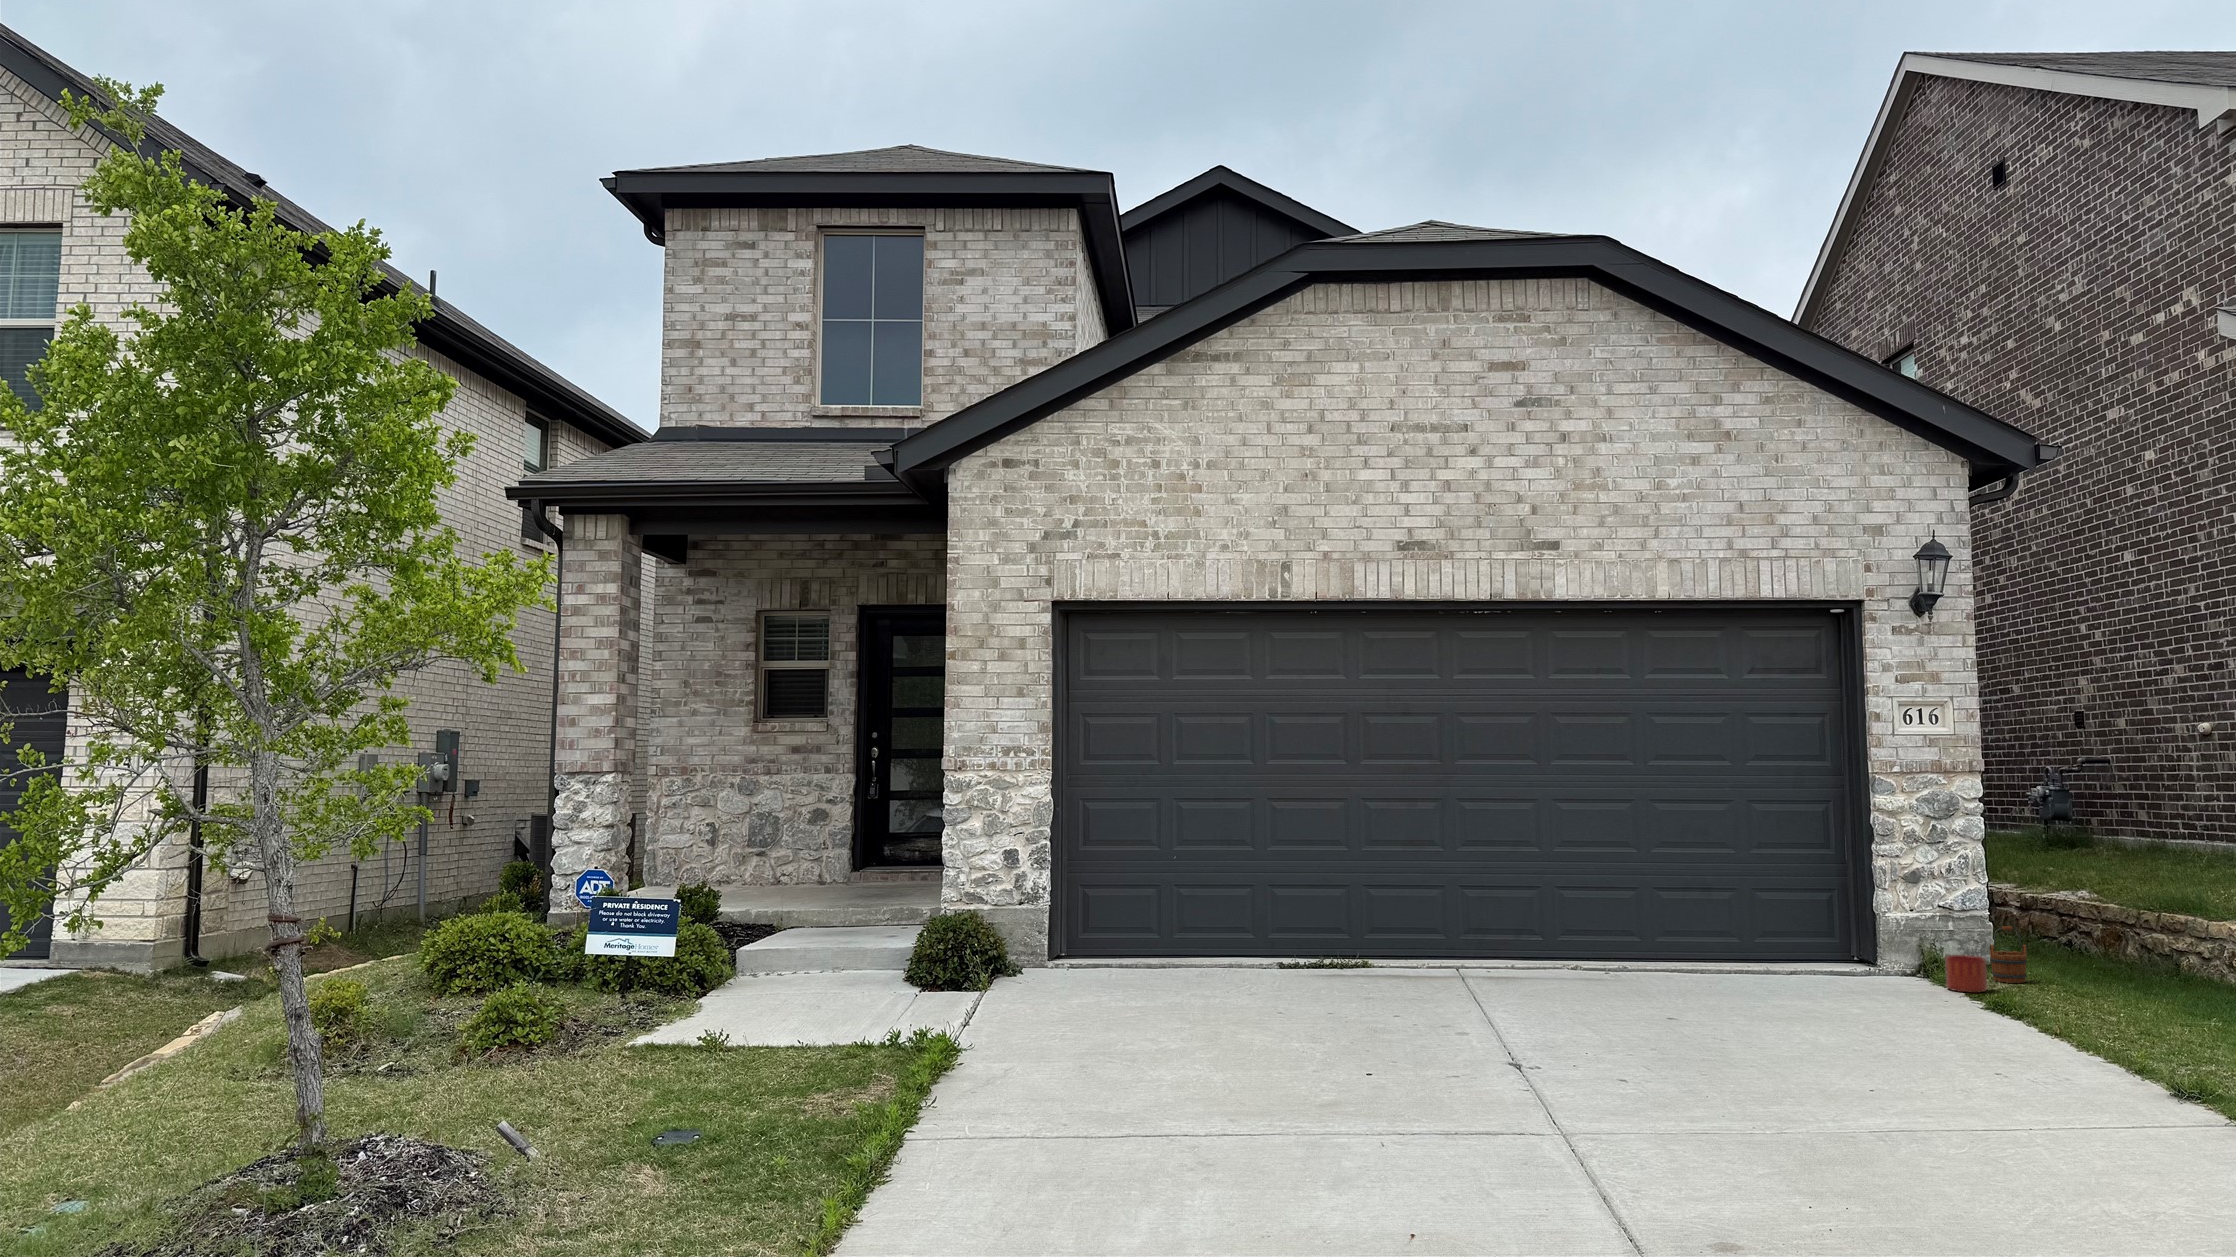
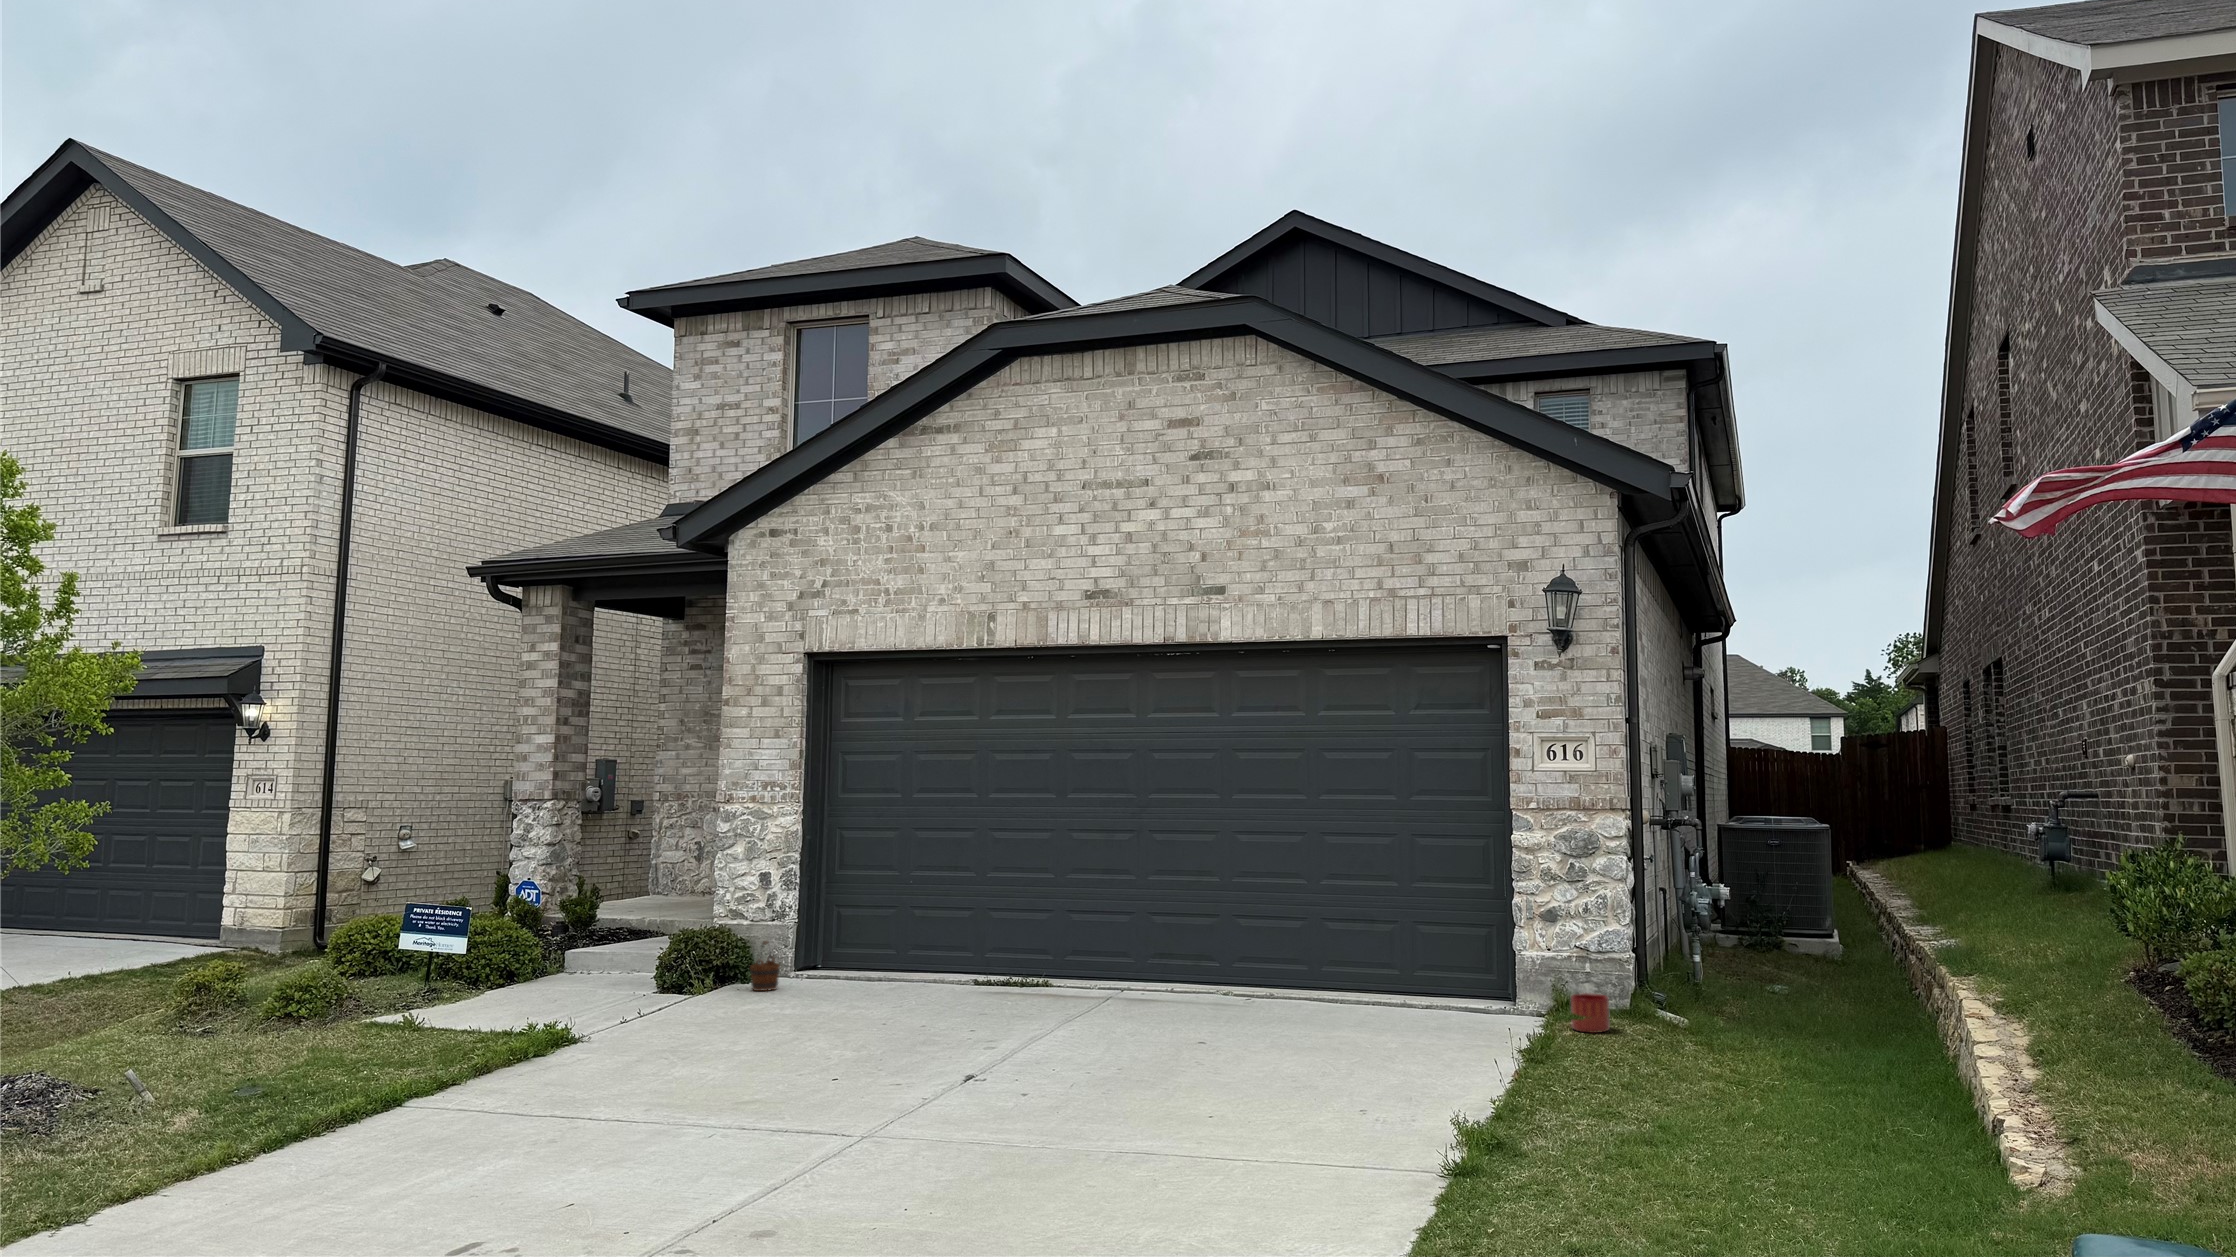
wooden bucket: present [1990,926,2027,983] -> present [750,941,780,991]

